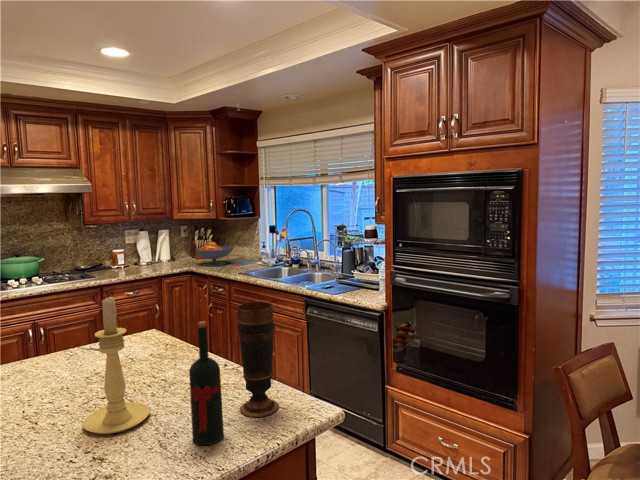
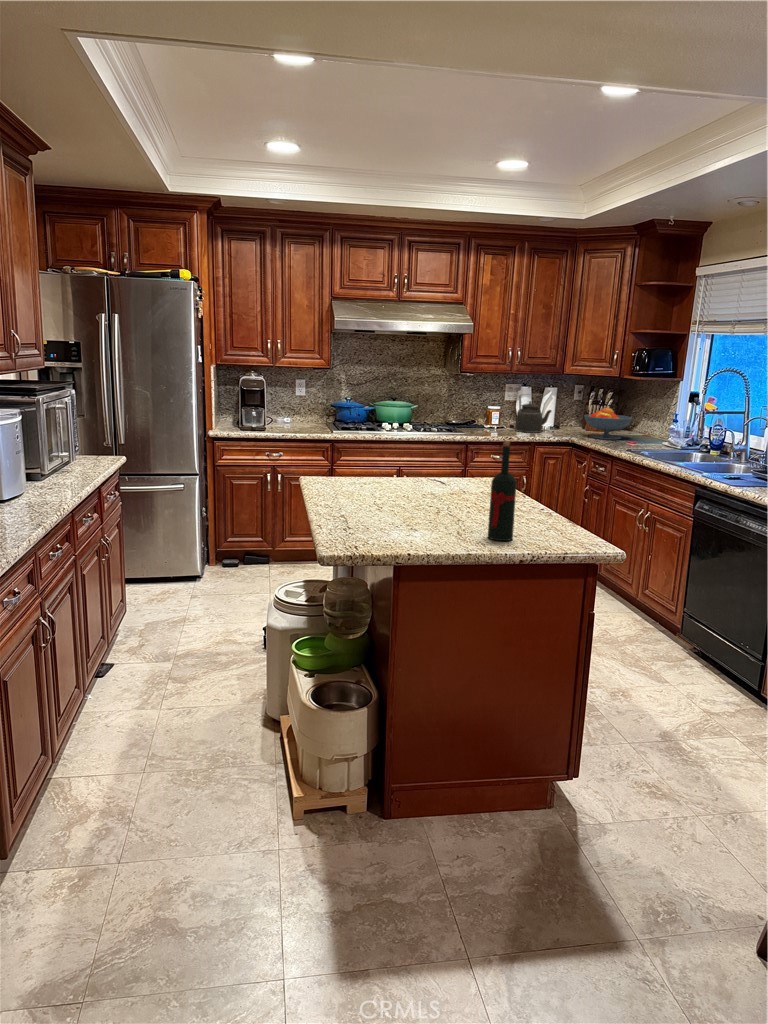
kettle: none [140,237,169,269] -> present [515,394,551,433]
candle holder: present [83,297,150,434] -> none [416,415,465,523]
vase: present [237,302,279,417] -> none [535,439,578,539]

